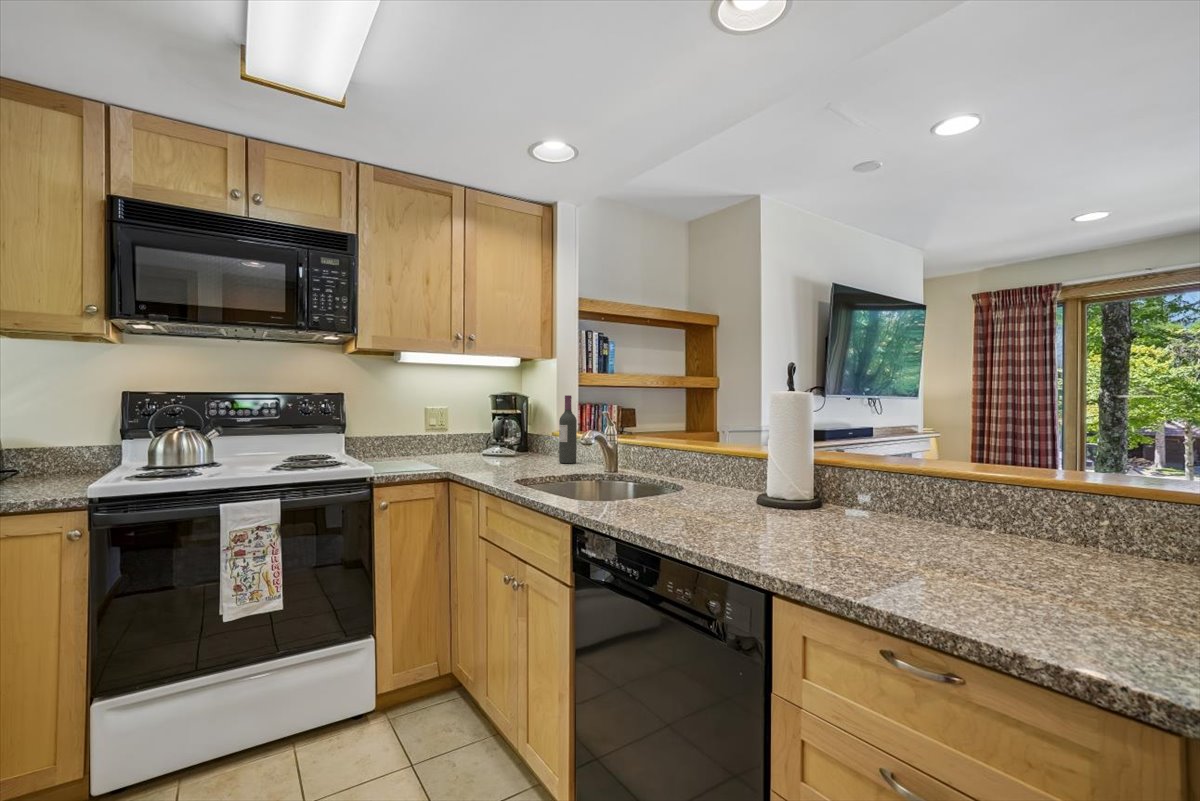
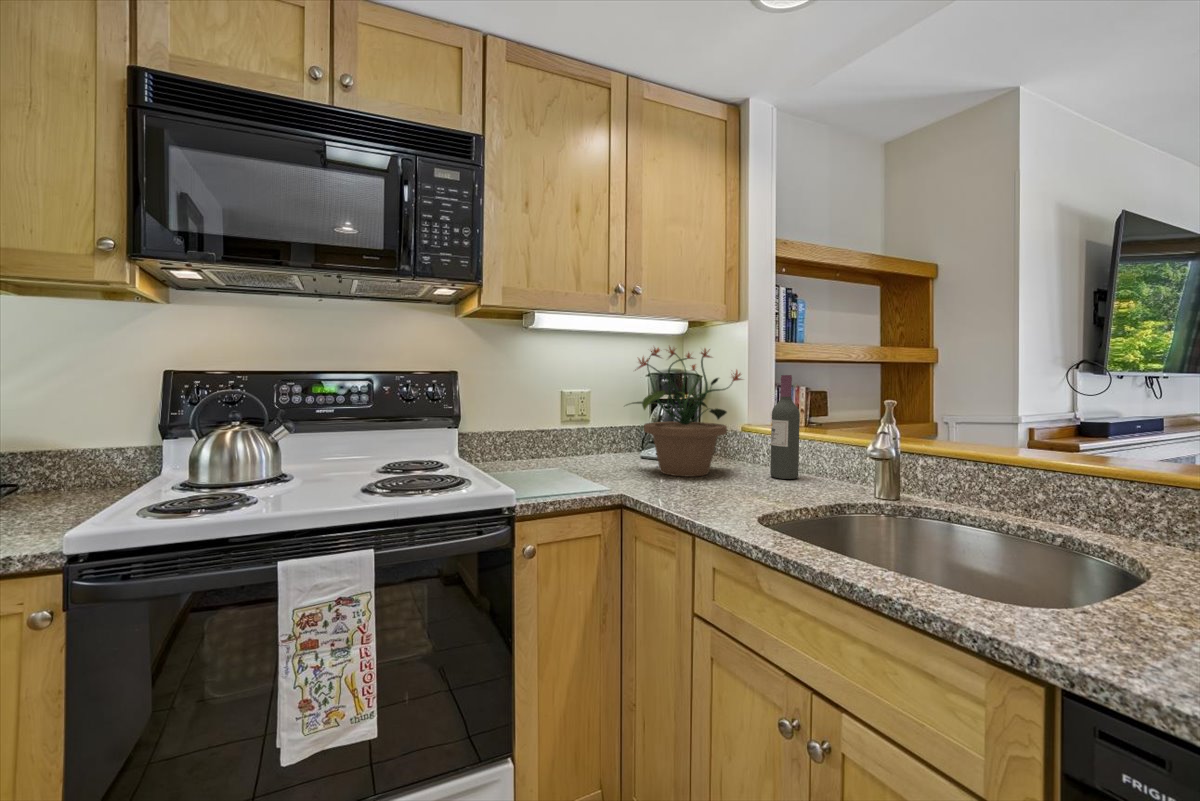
potted plant: none [463,374,543,463] -> present [627,347,742,476]

